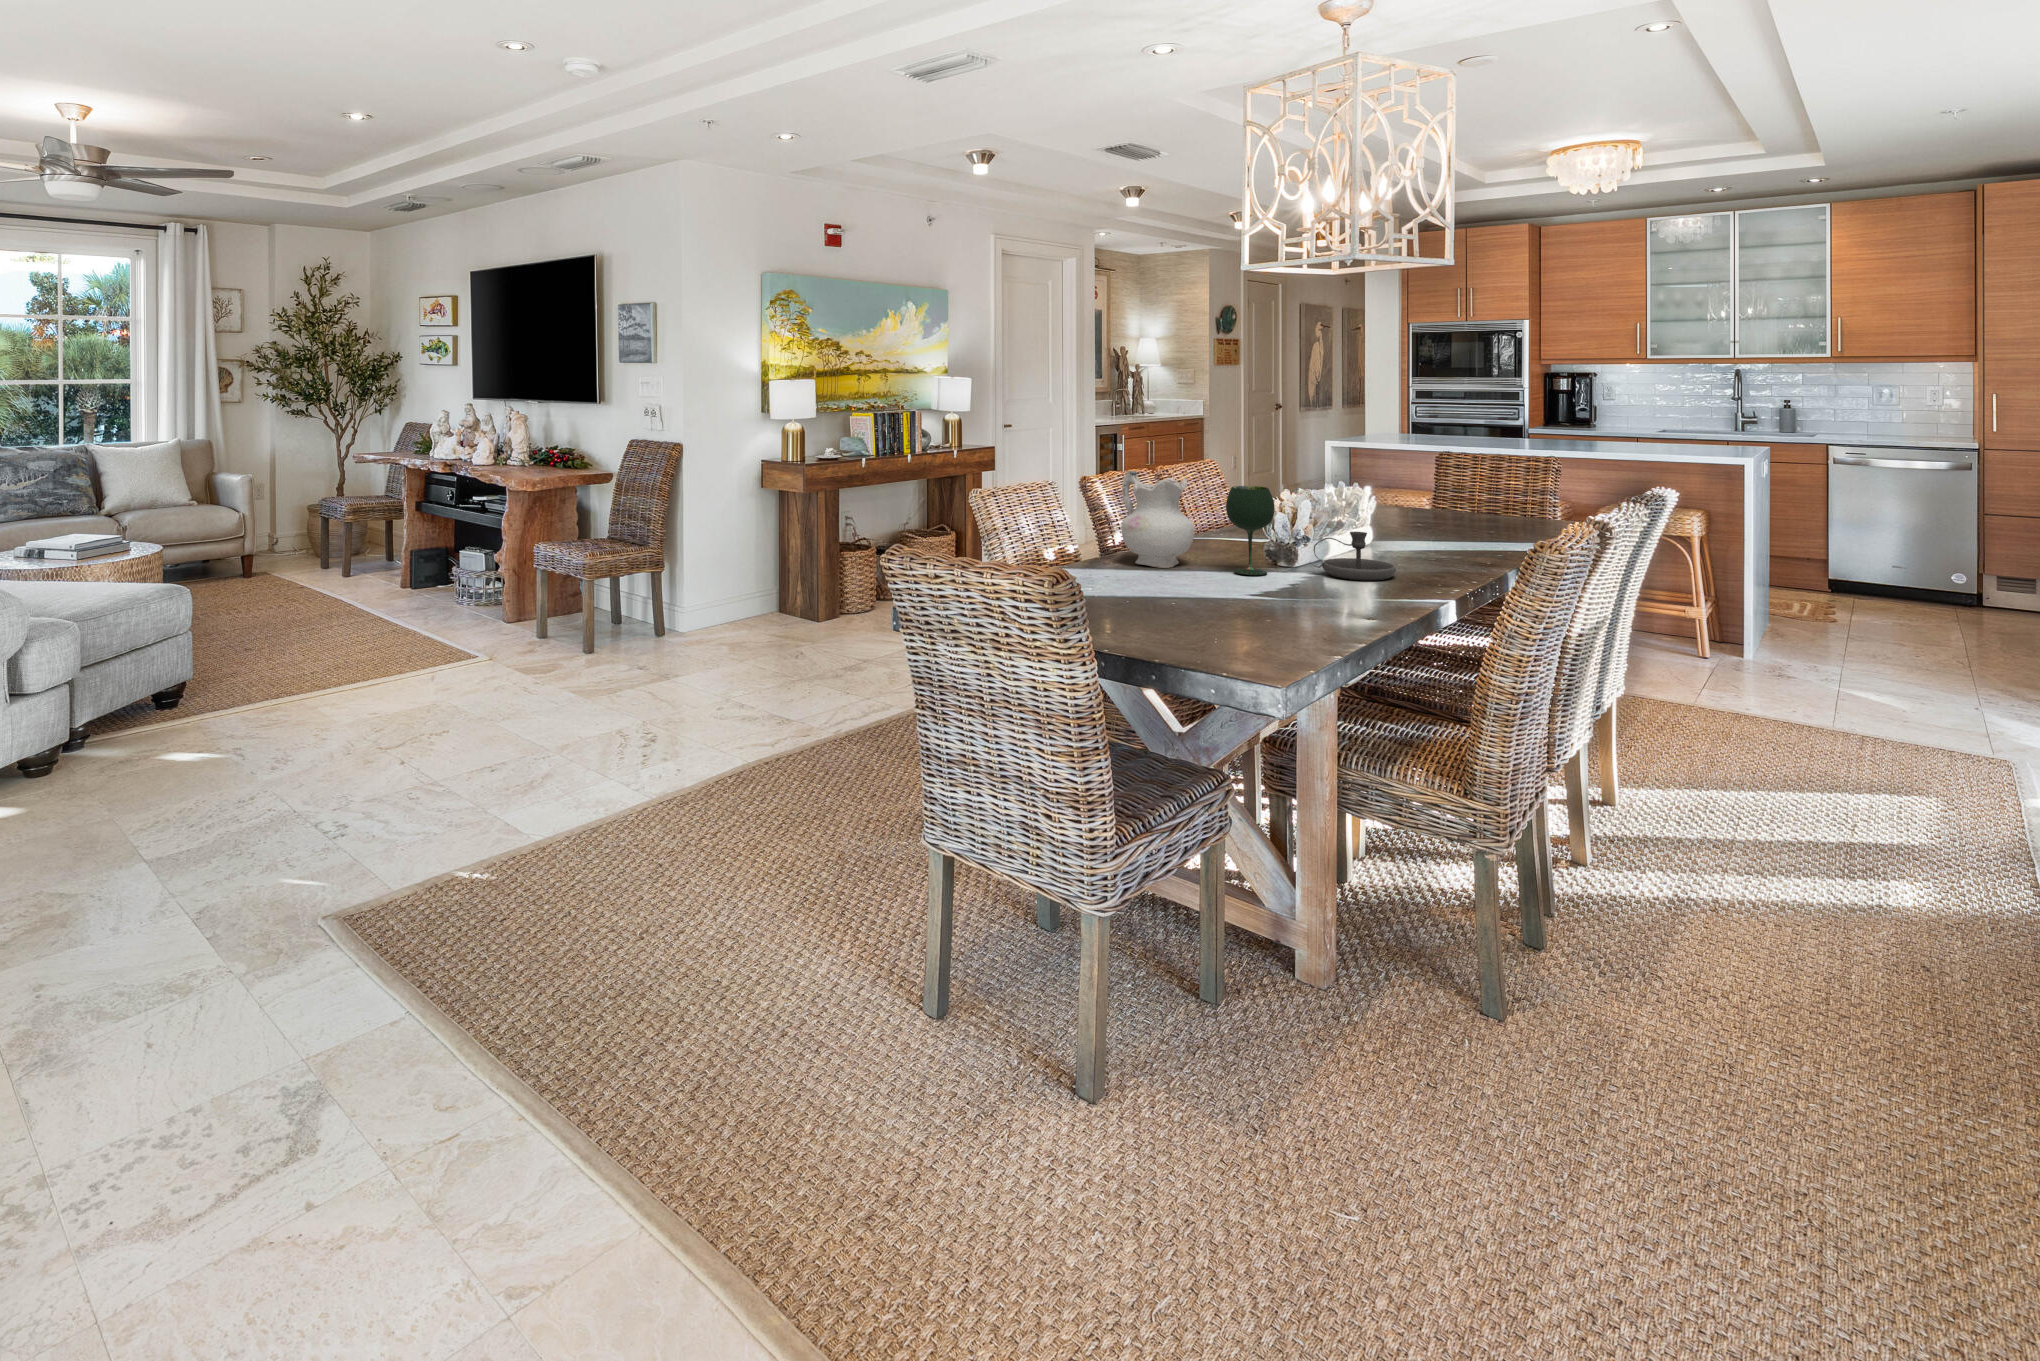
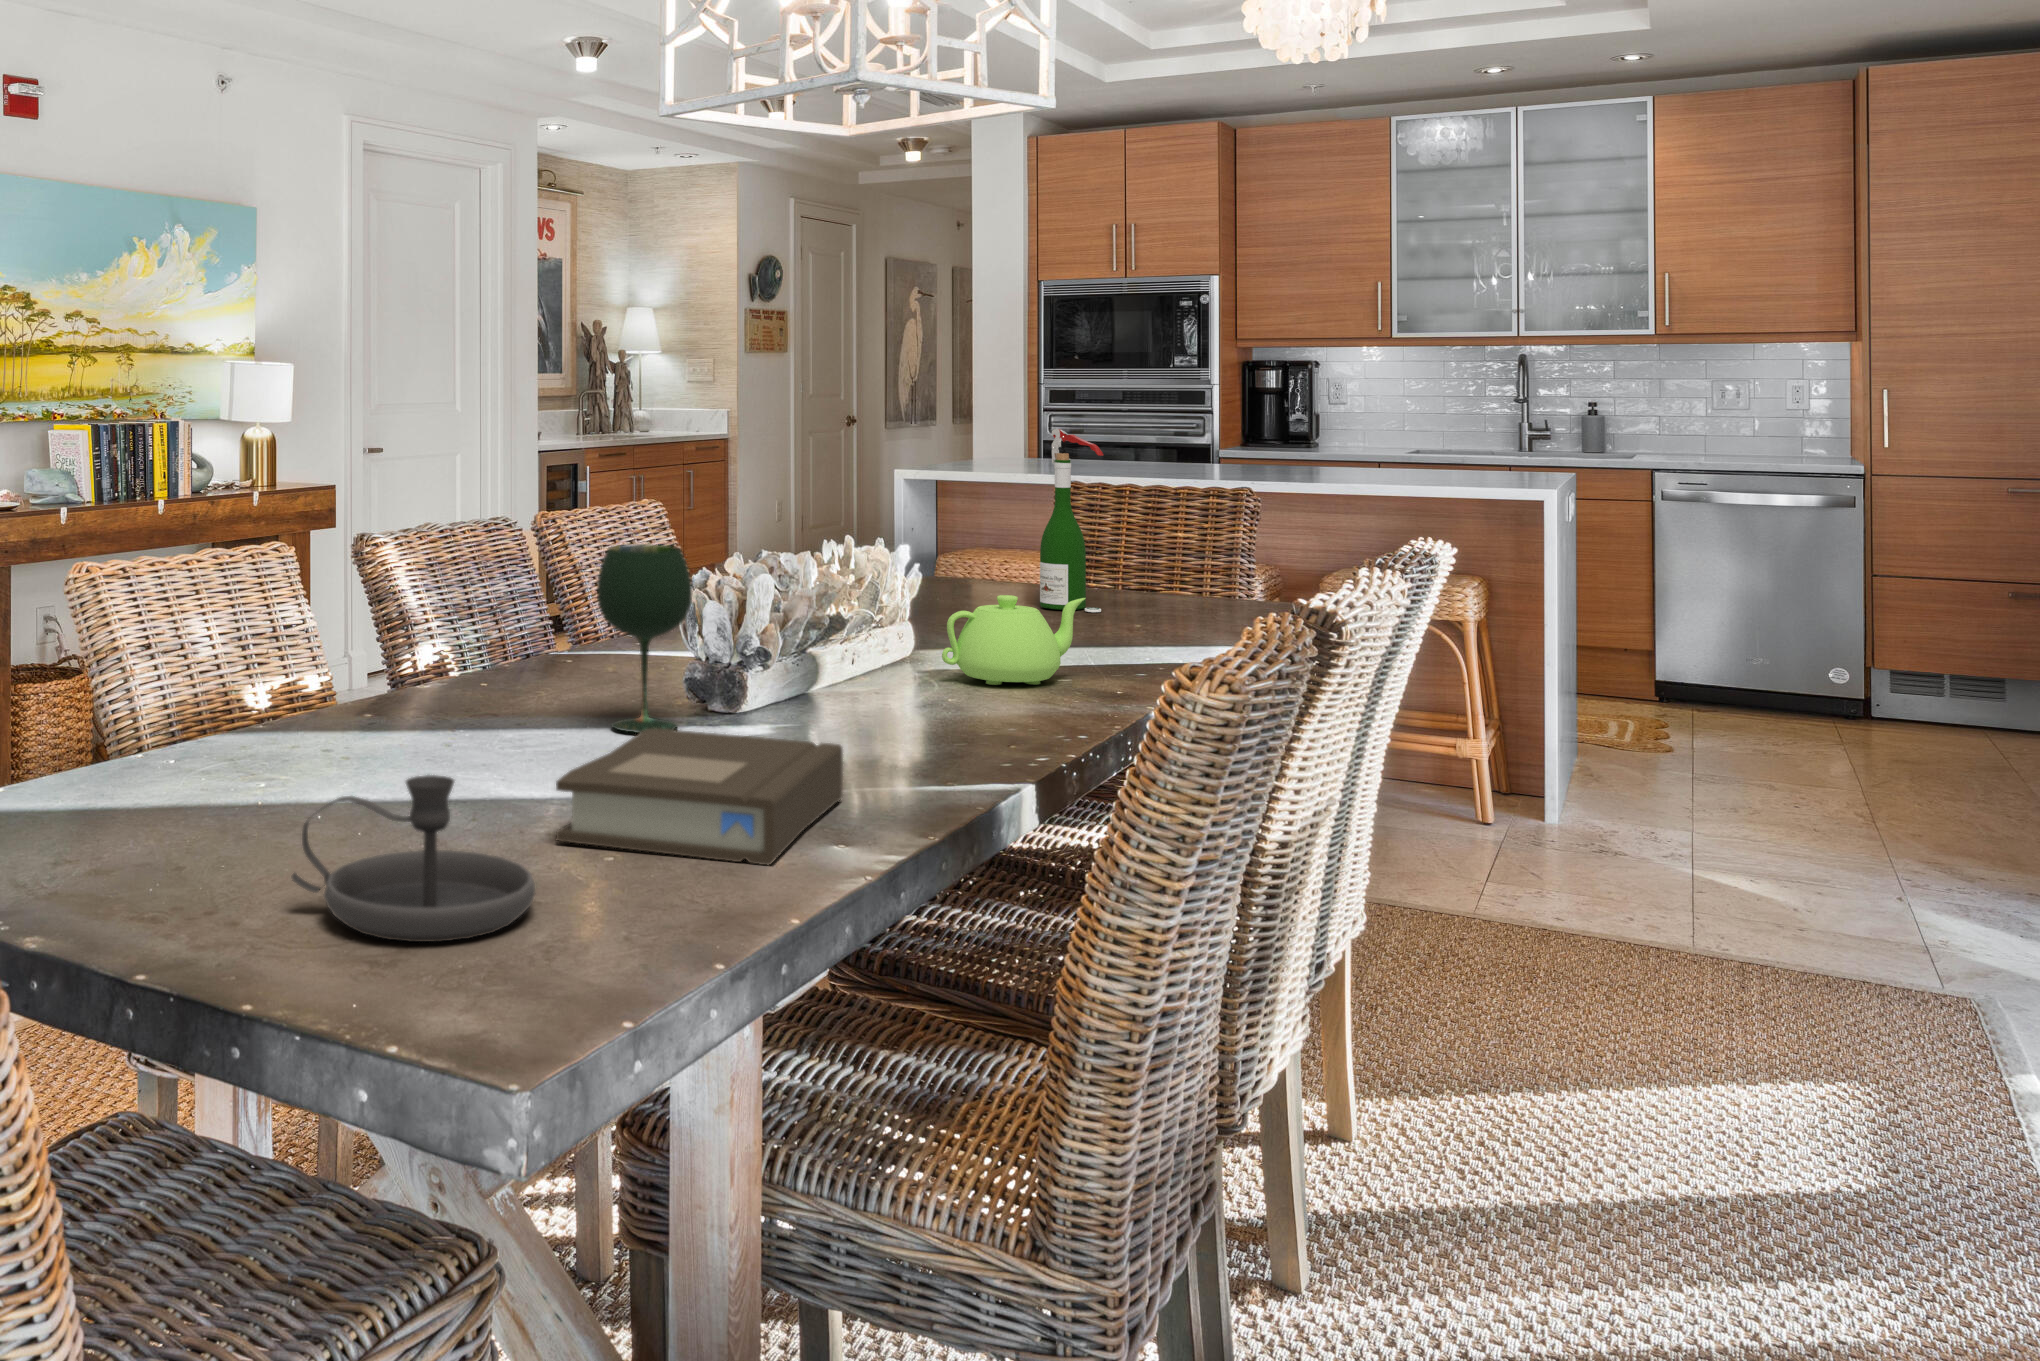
wine bottle: none [1436,425,1473,524] -> present [1040,429,1103,612]
ceramic pitcher: present [1121,470,1194,568] -> none [396,516,544,720]
teapot: none [1393,514,1471,559] -> present [942,595,1086,685]
candlestick: present [1311,532,1396,581] -> present [292,775,535,942]
book: none [1239,571,1364,628] -> present [556,729,843,865]

